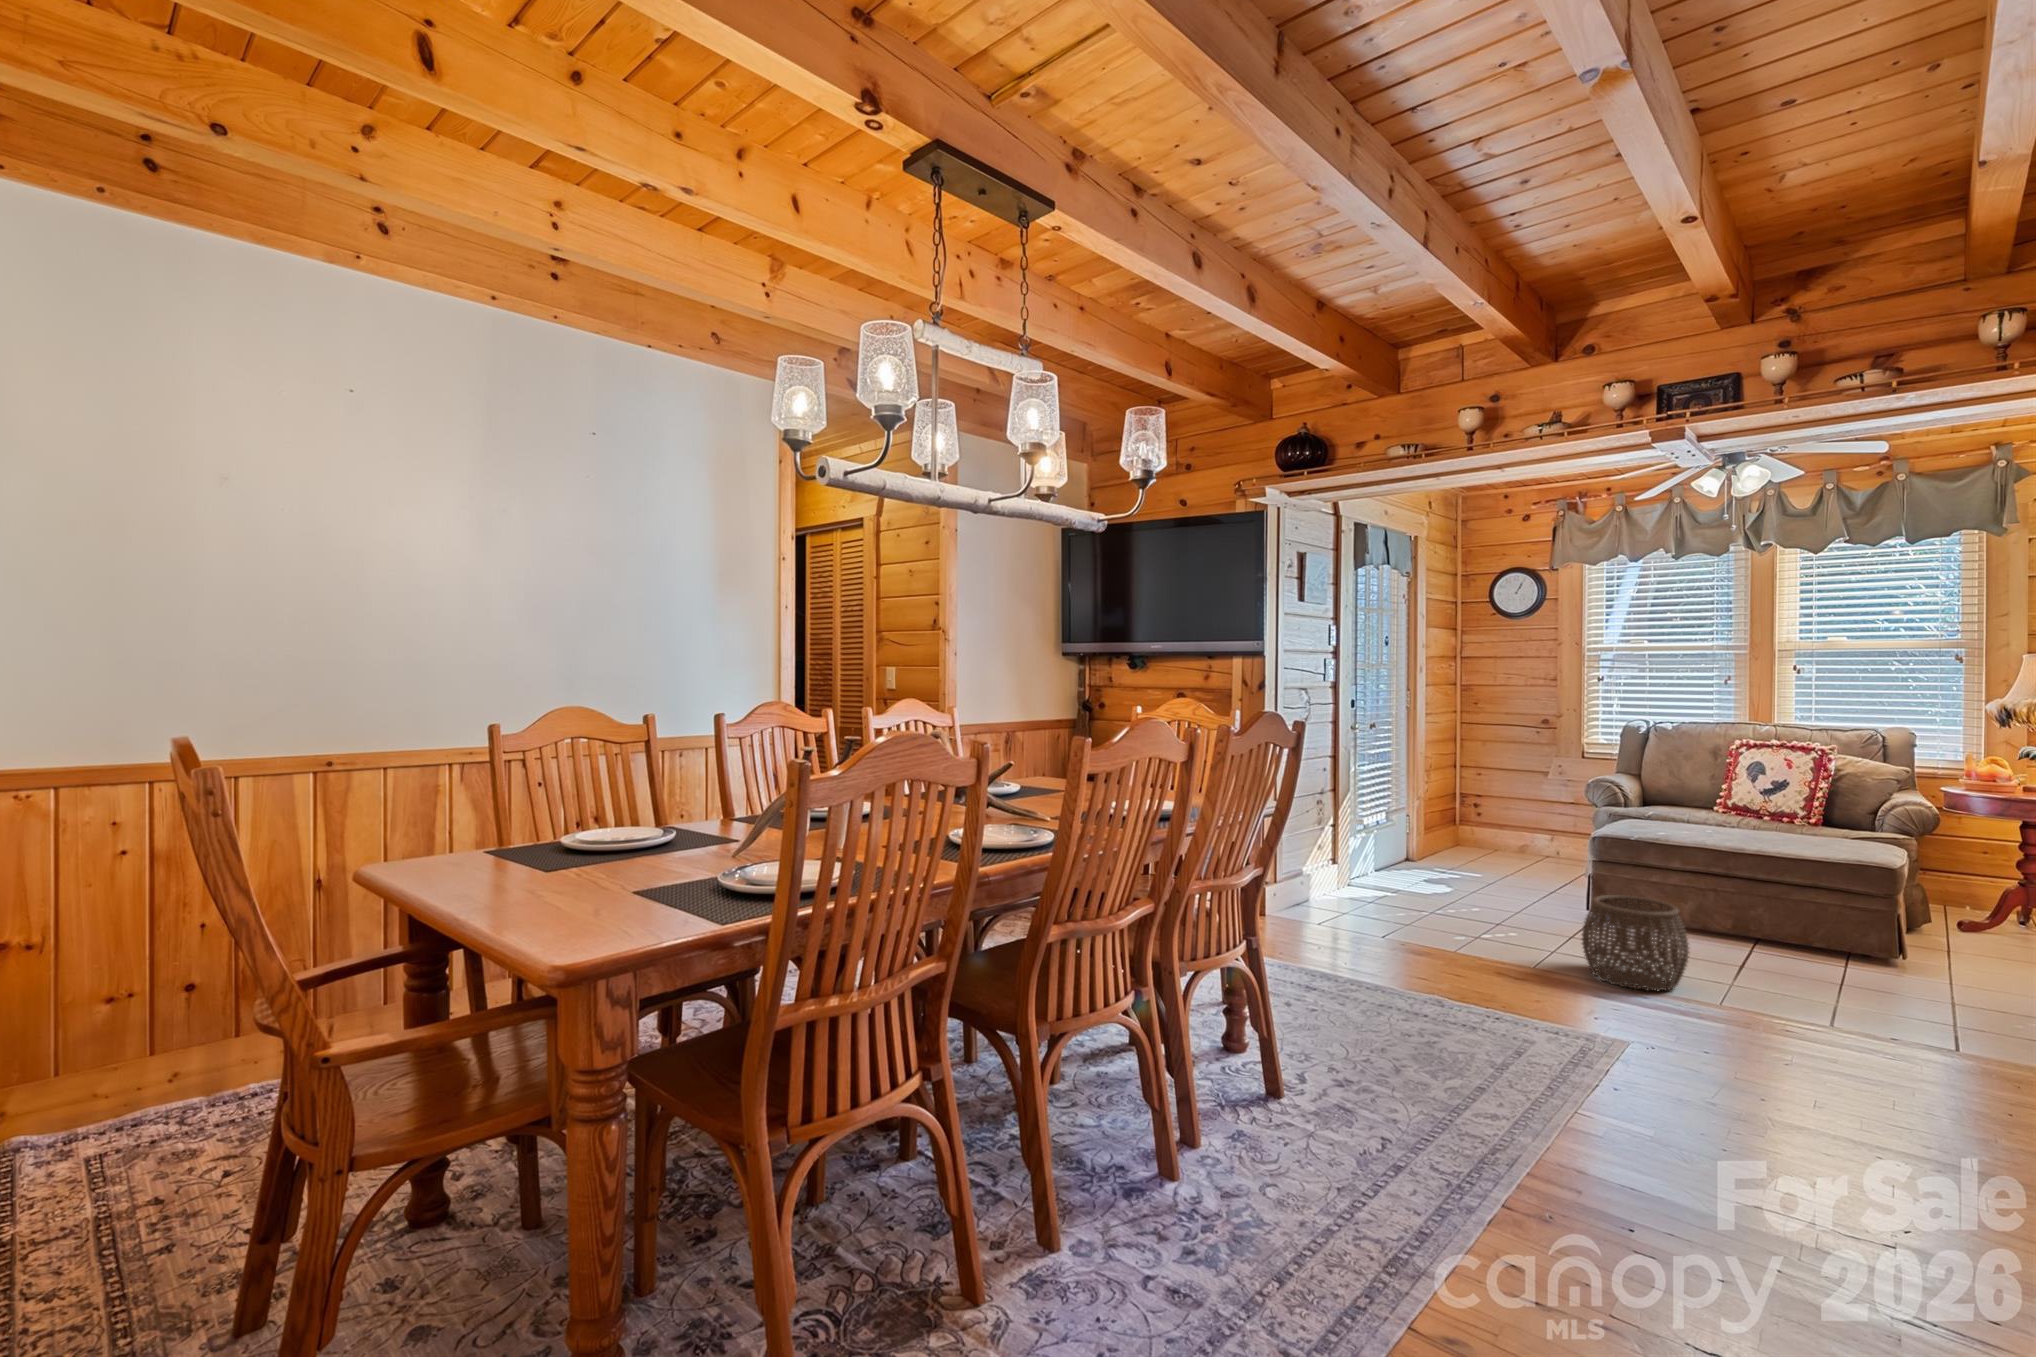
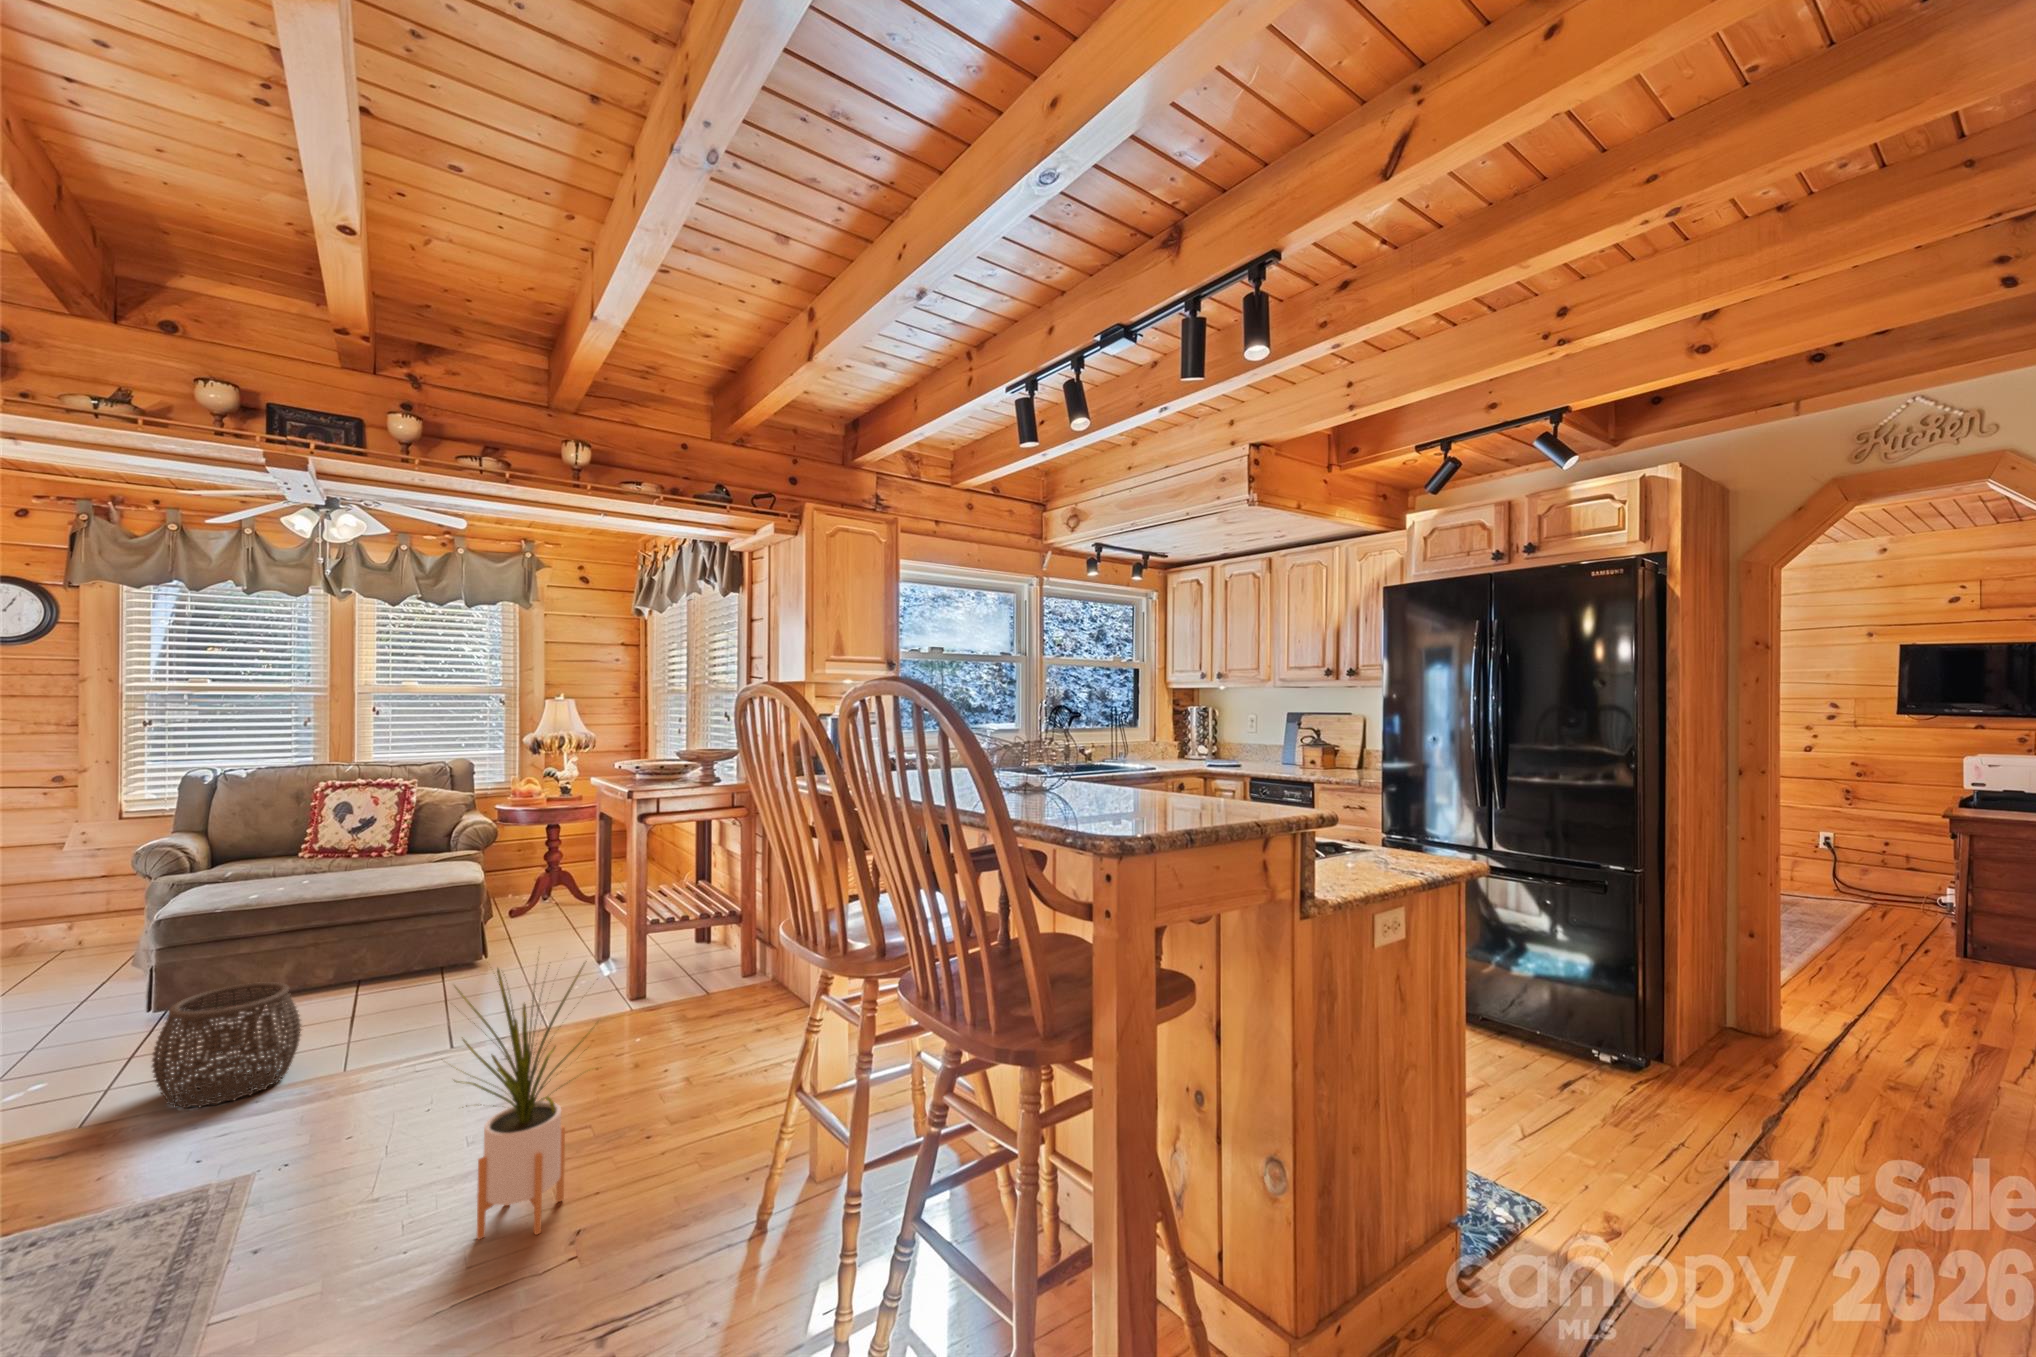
house plant: none [1766,907,1965,1209] -> present [455,961,590,1239]

